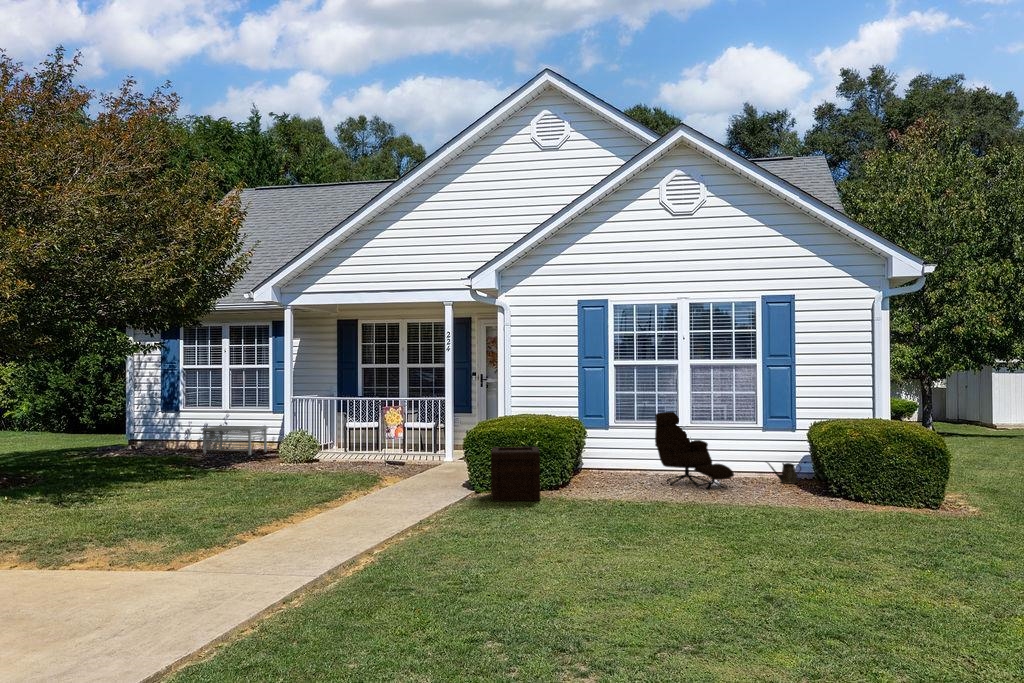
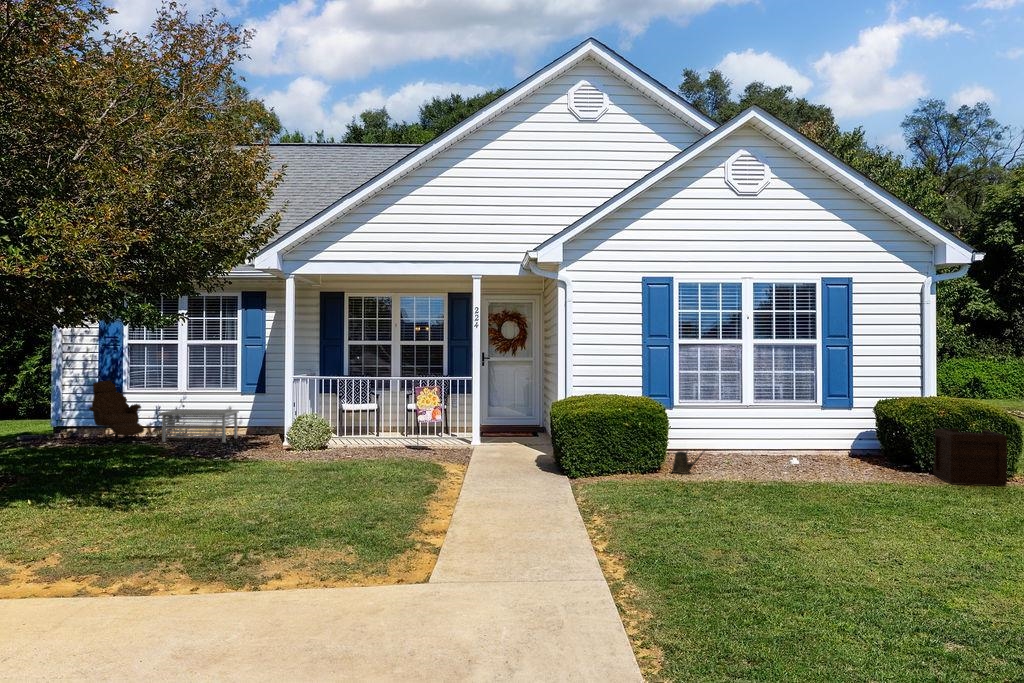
lounge chair: present [655,412,734,490] -> present [89,381,144,444]
wooden crate: present [491,447,540,501] -> present [933,428,1007,486]
watering can: present [766,462,801,484] -> present [672,450,705,474]

